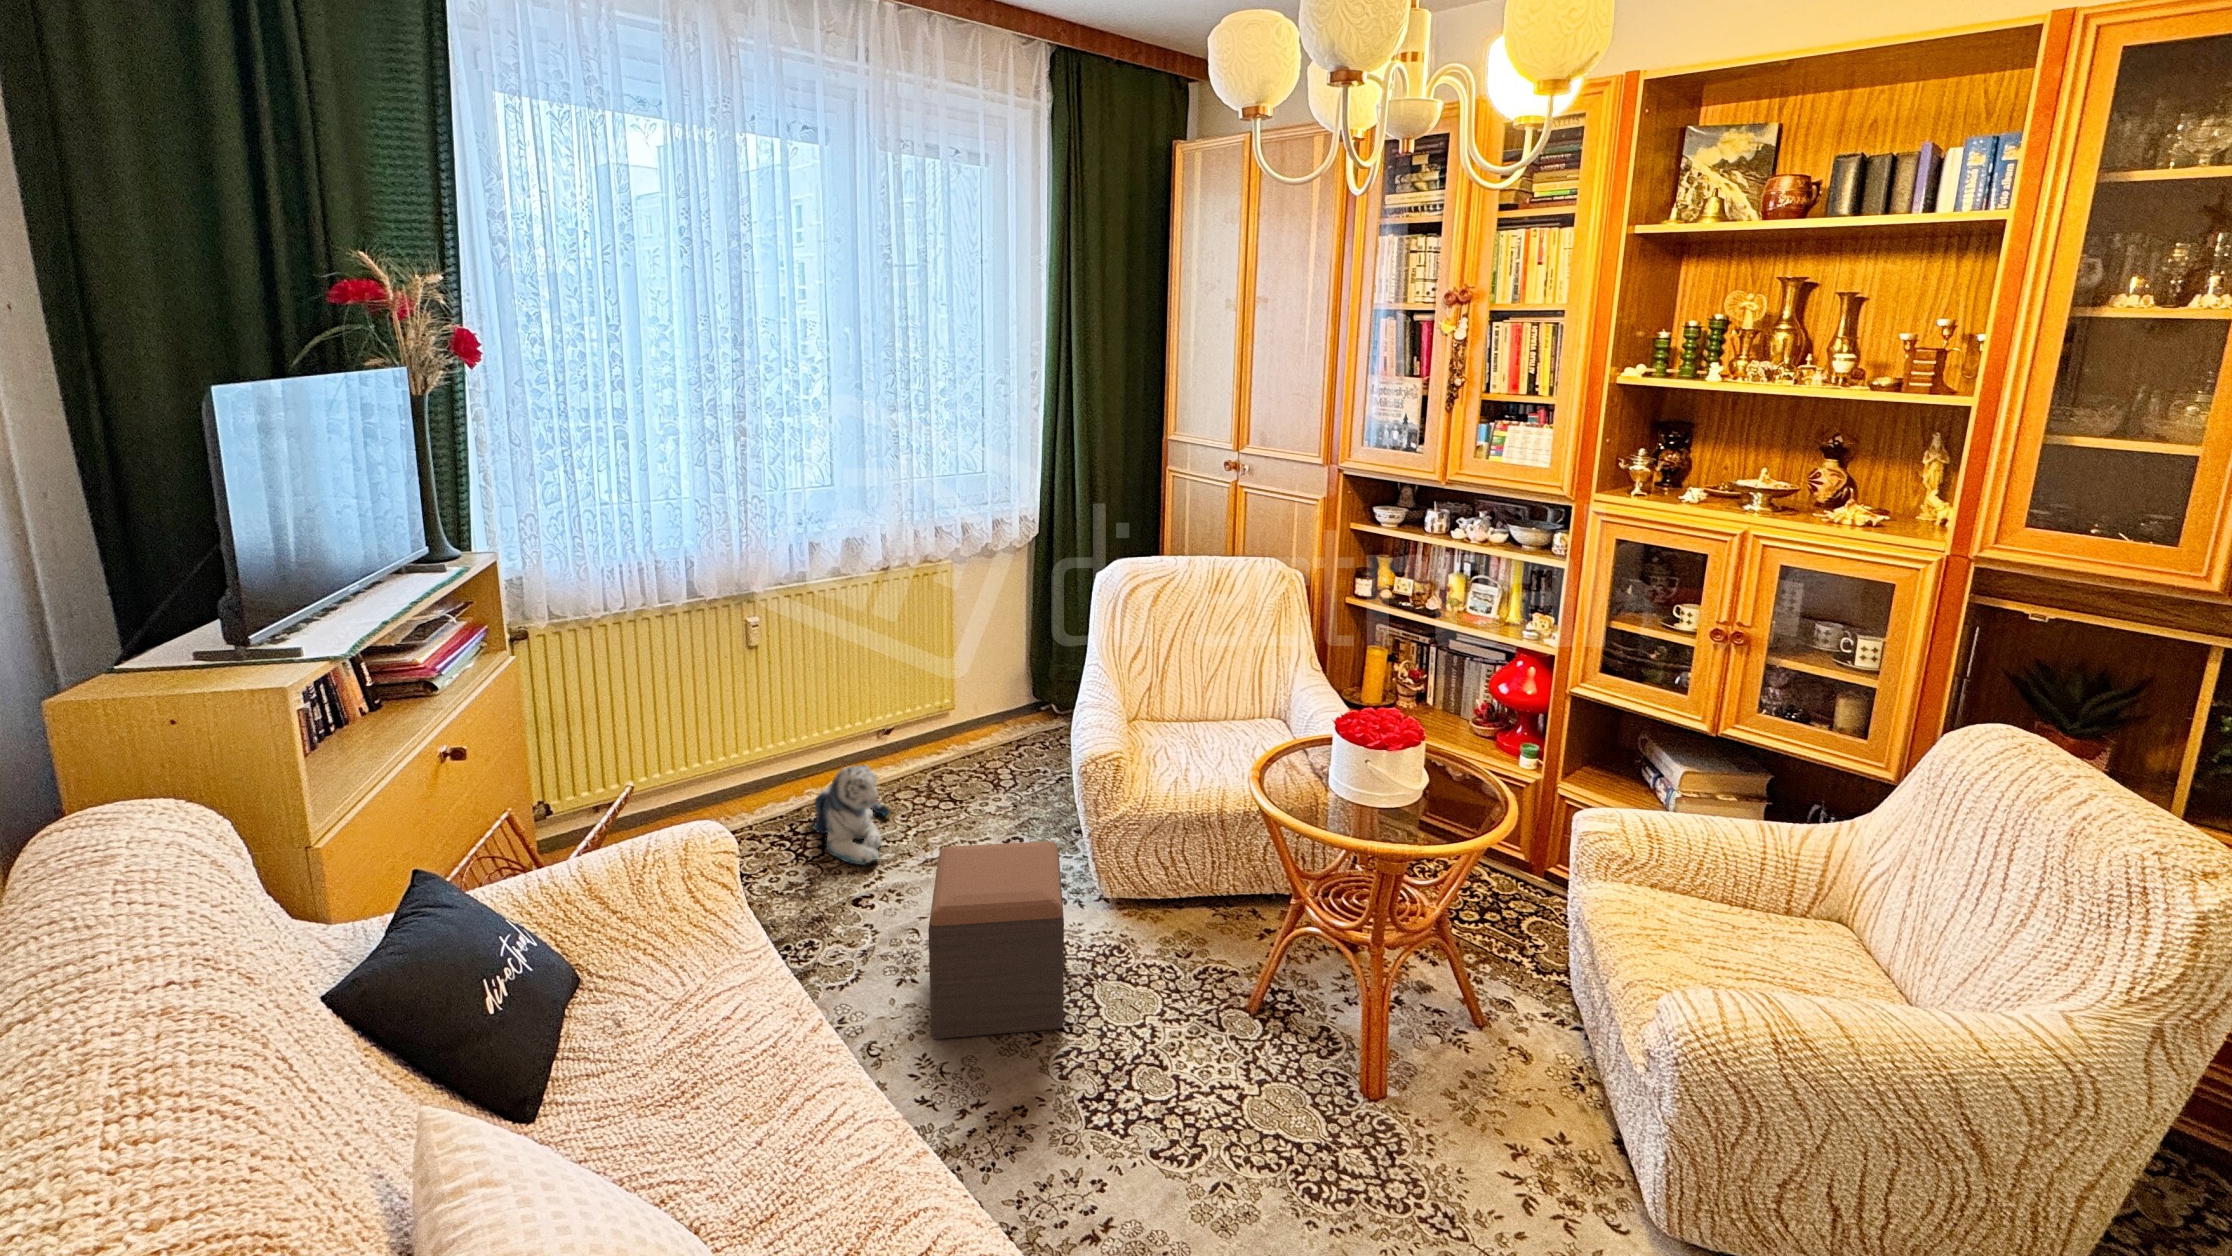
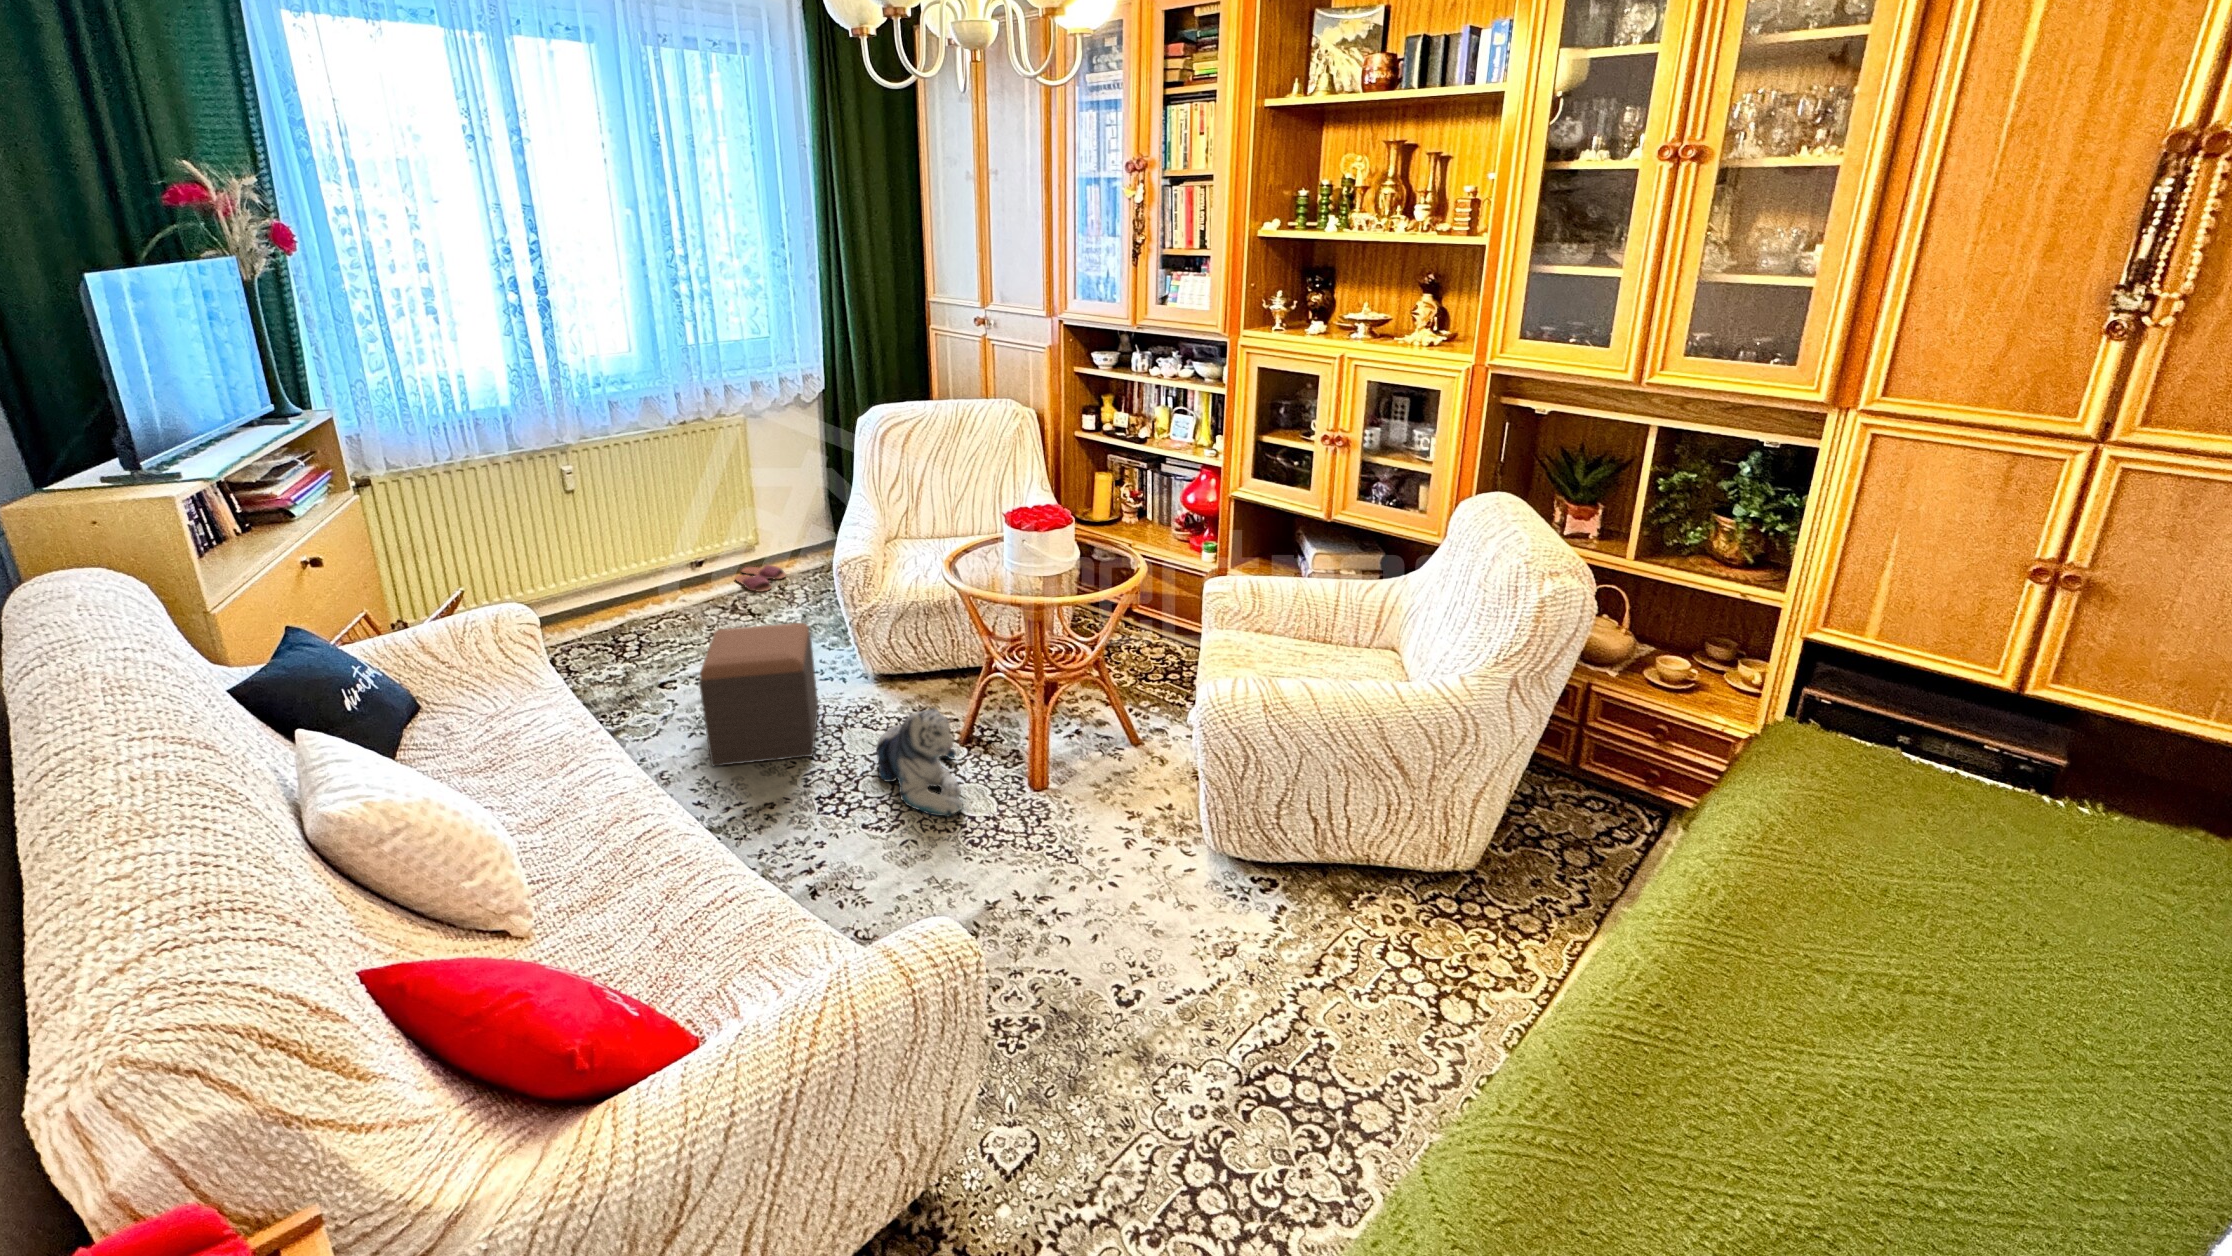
slippers: none [930,732,989,768] -> present [735,565,786,592]
plush toy: present [813,765,890,865] -> present [876,708,963,817]

